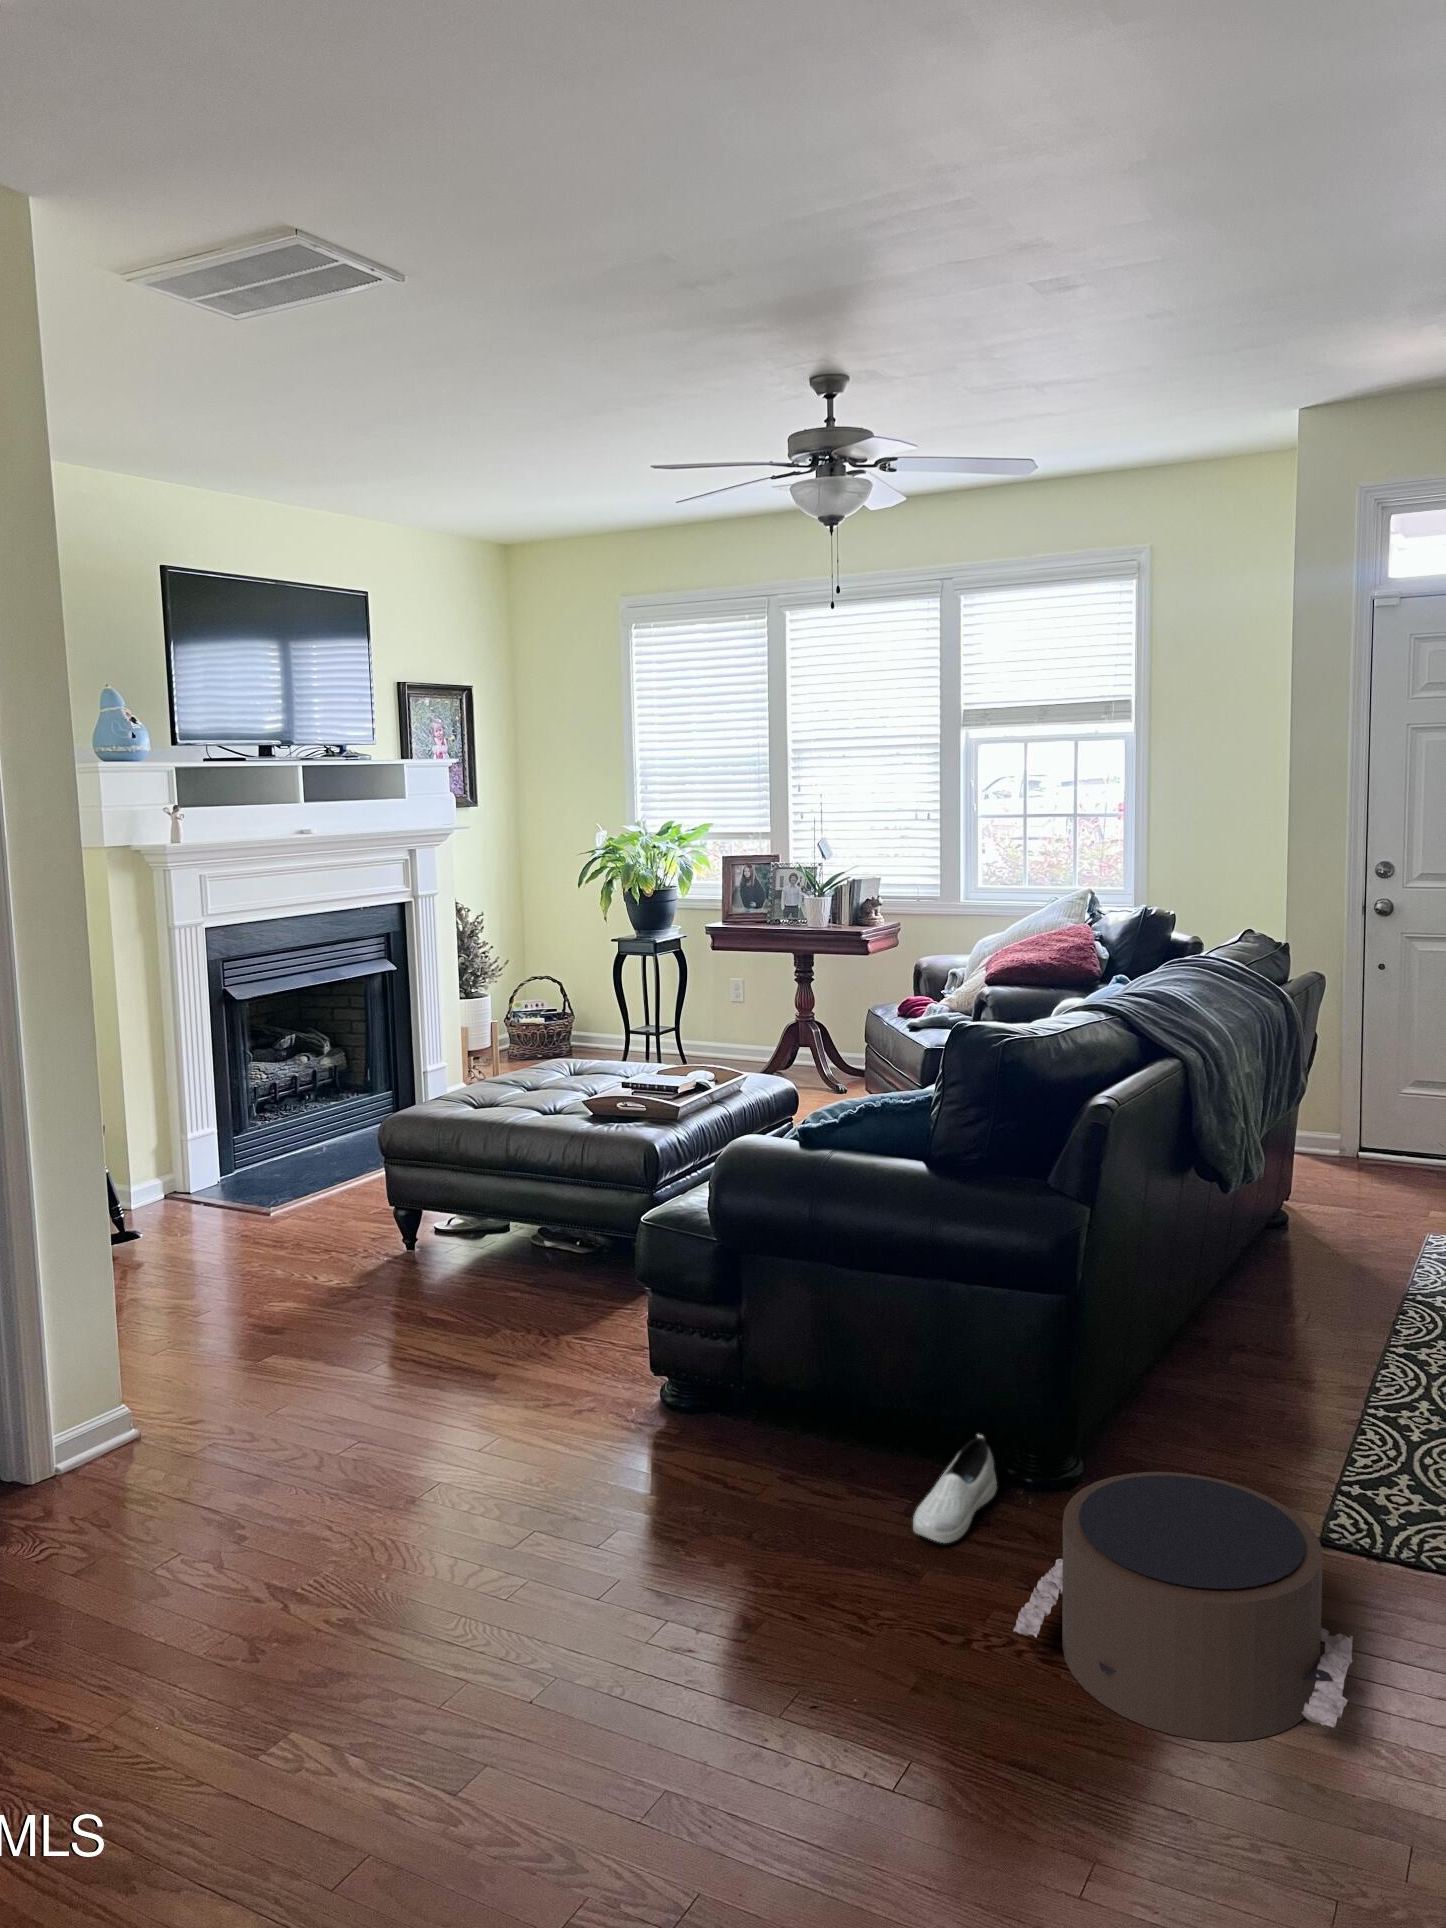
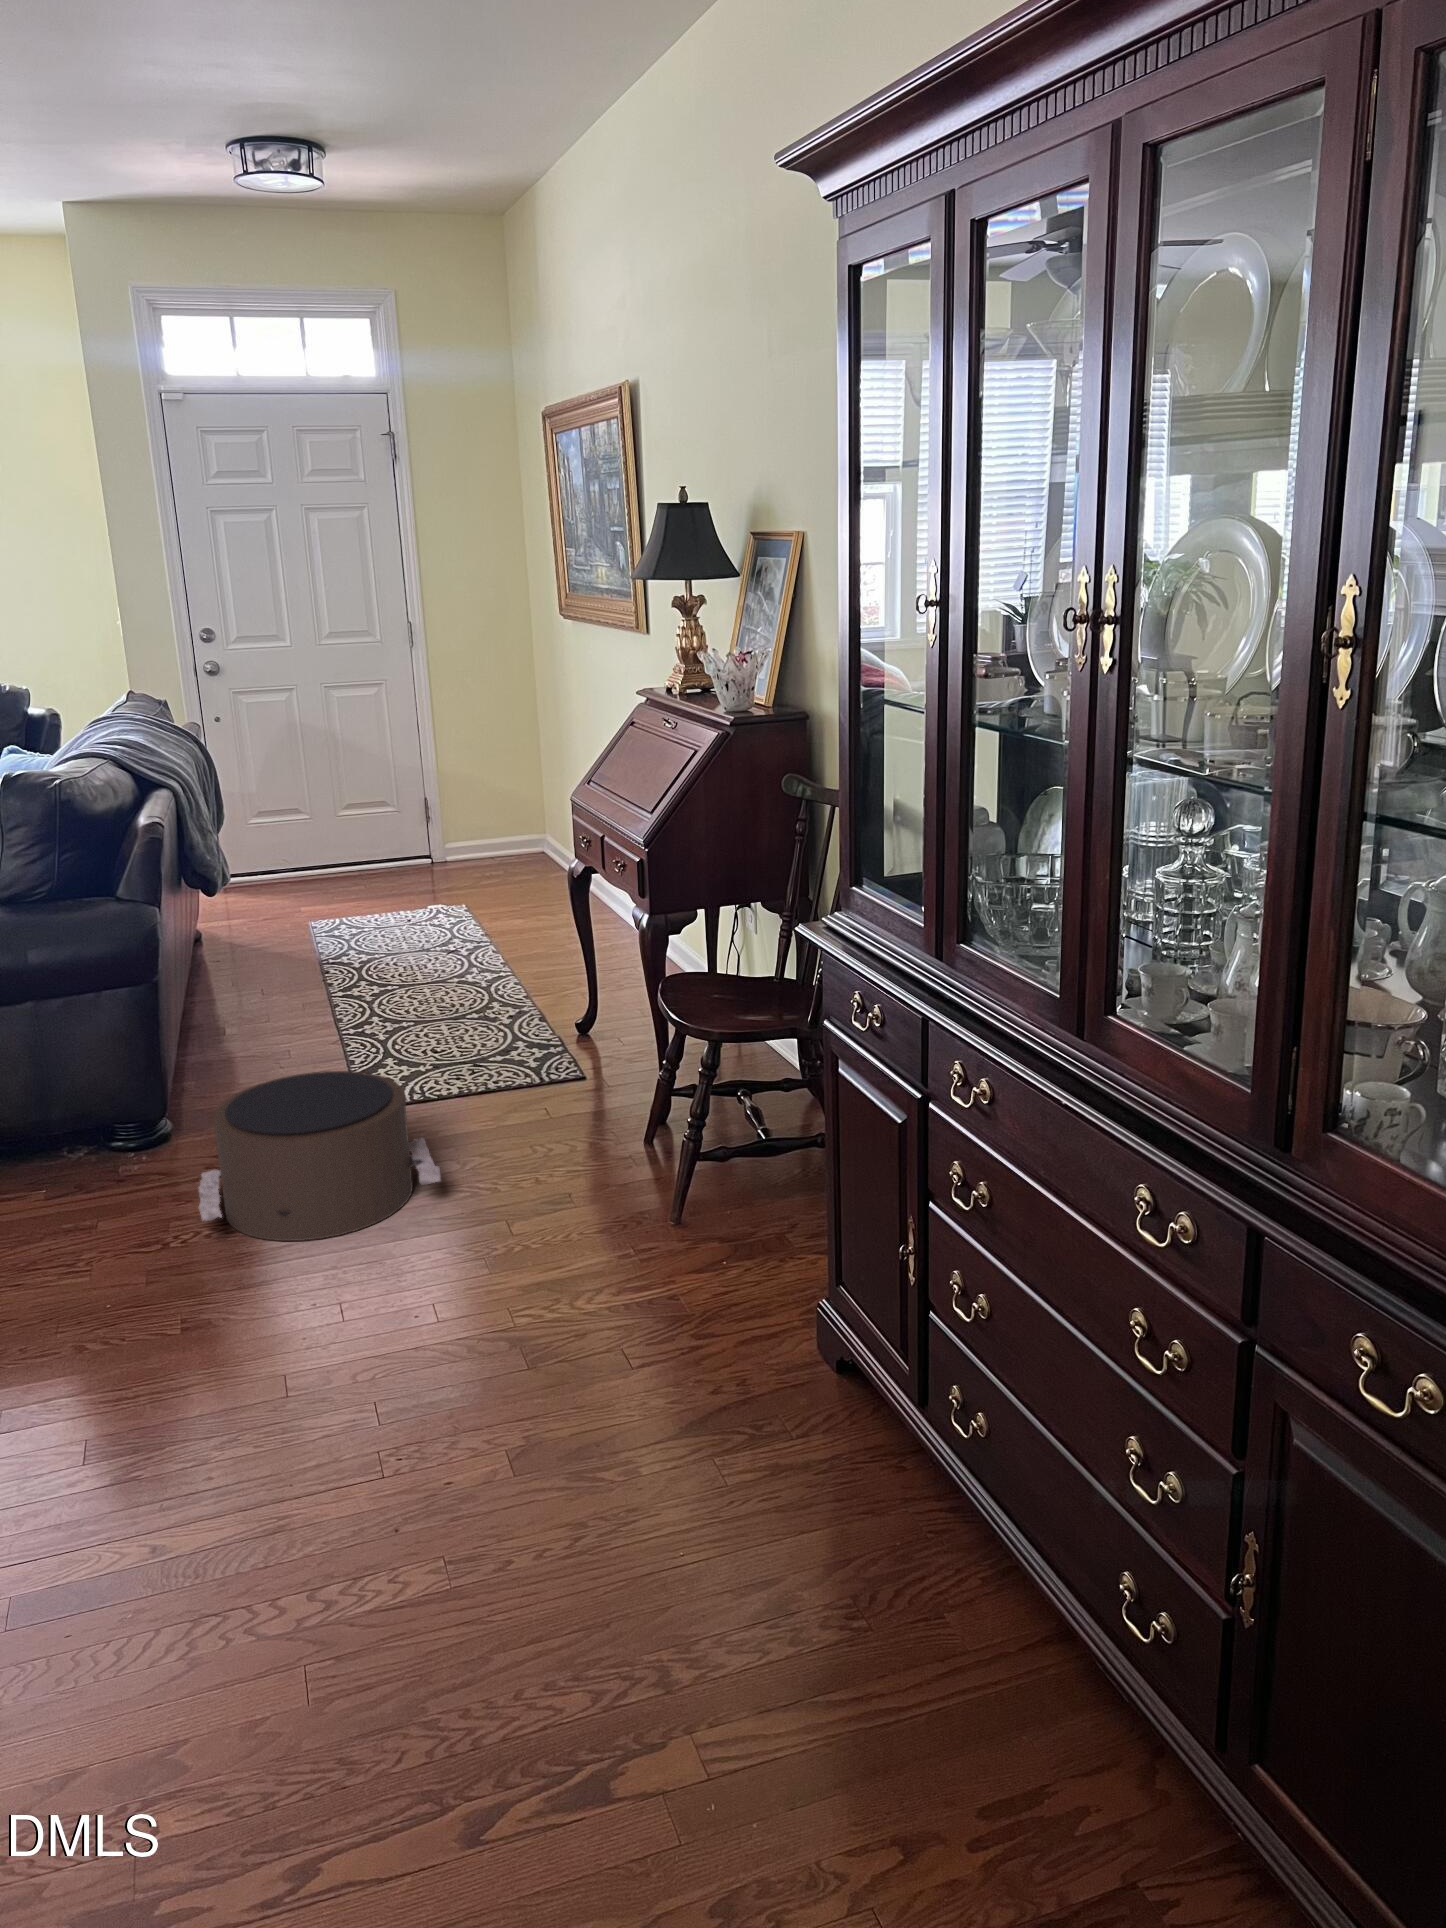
shoe: present [913,1435,997,1543] -> none [51,1123,106,1211]

